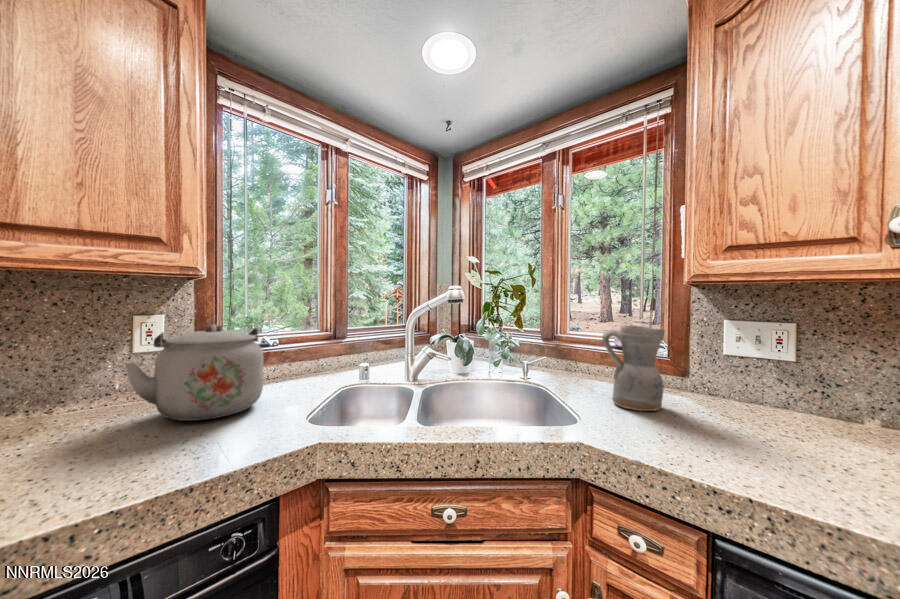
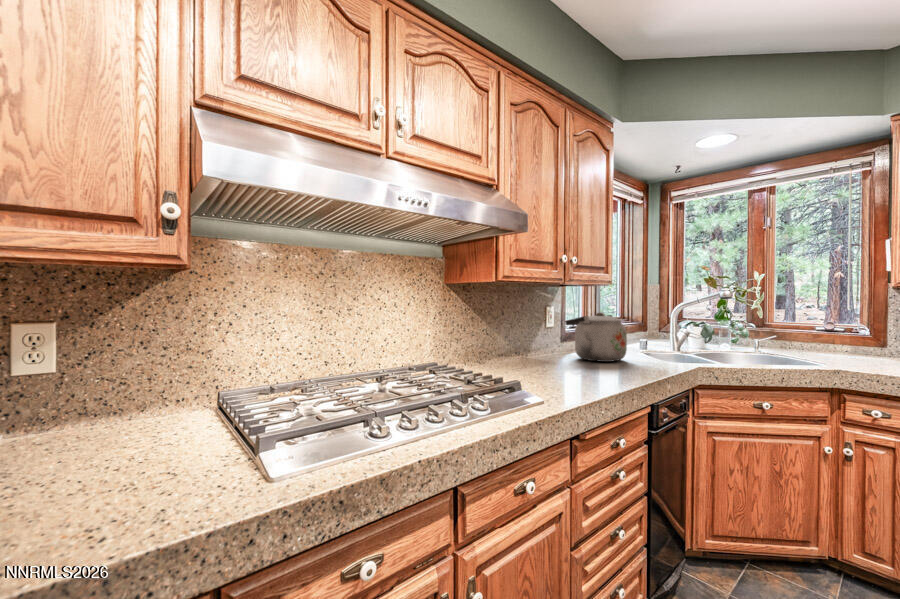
ceramic pitcher: present [602,325,665,411] -> none [830,312,876,363]

